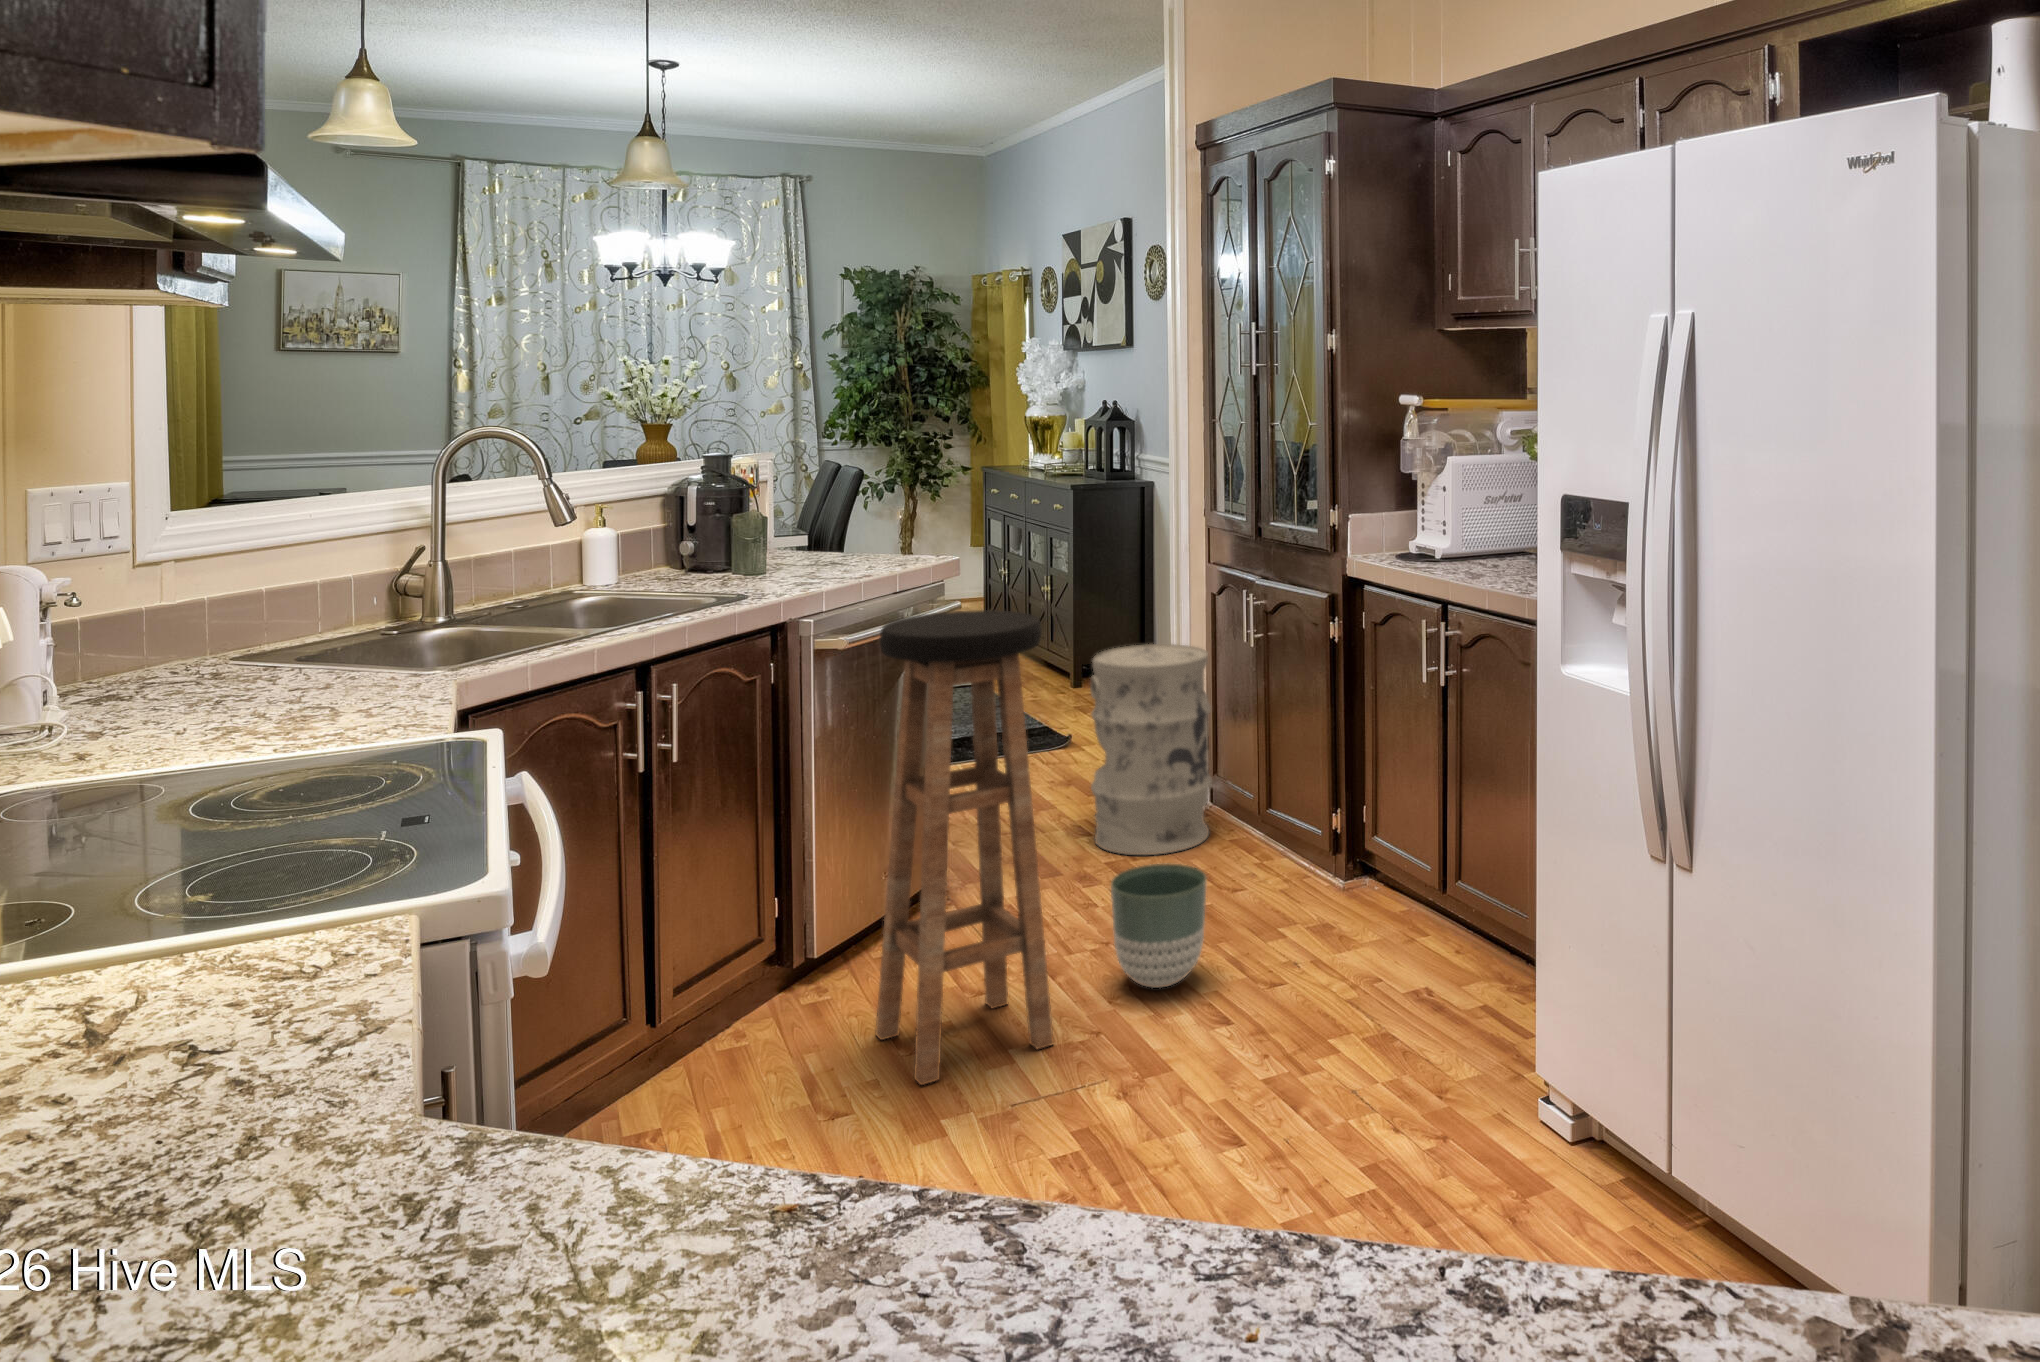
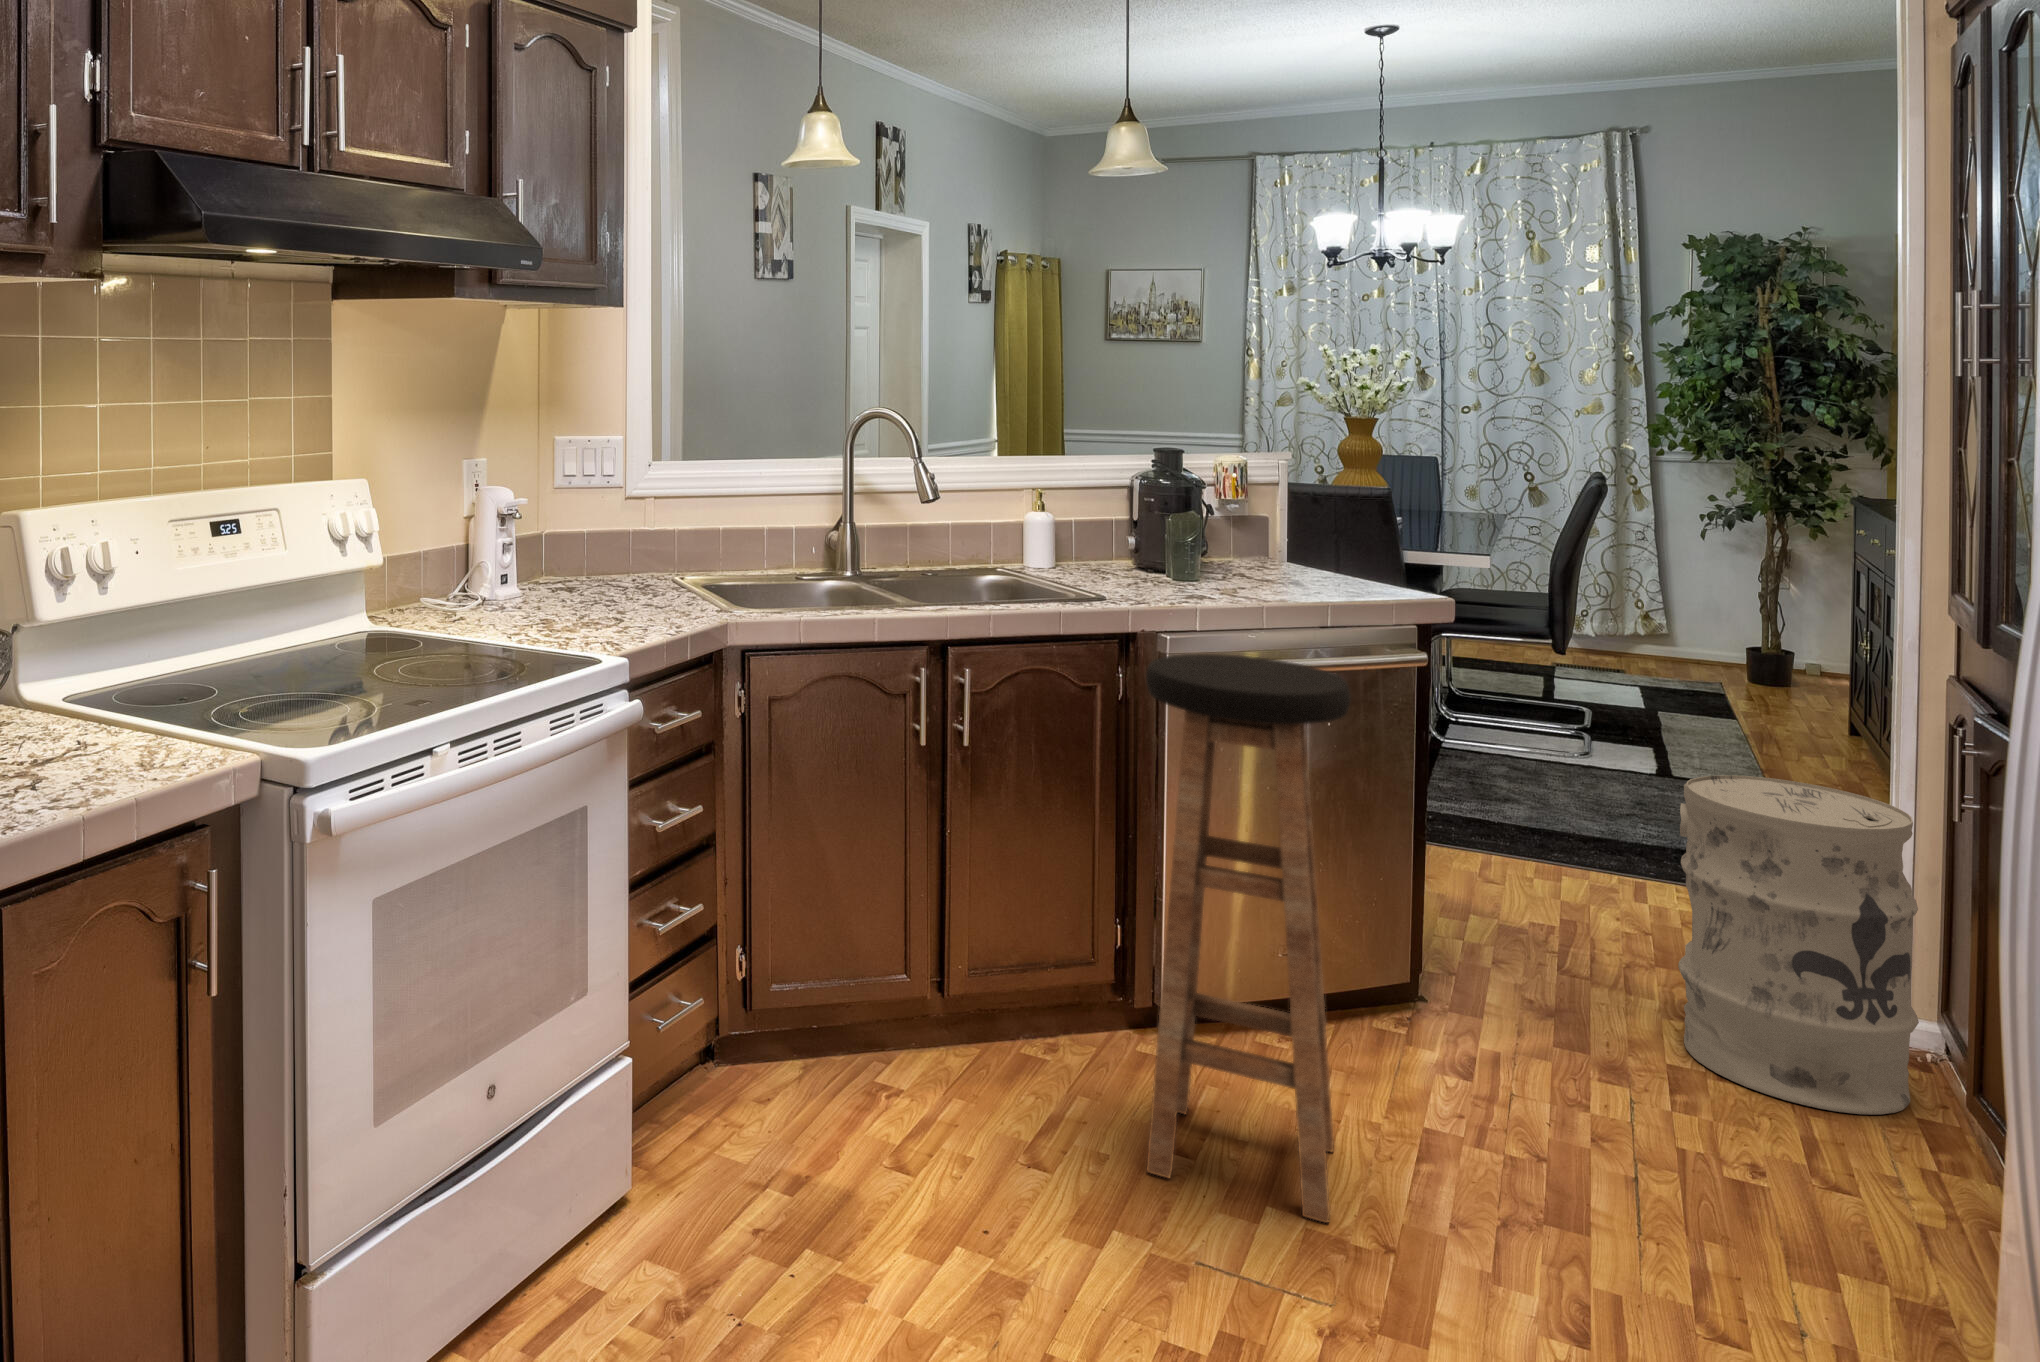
planter: present [1111,864,1207,988] -> none [1476,1066,1641,1257]

